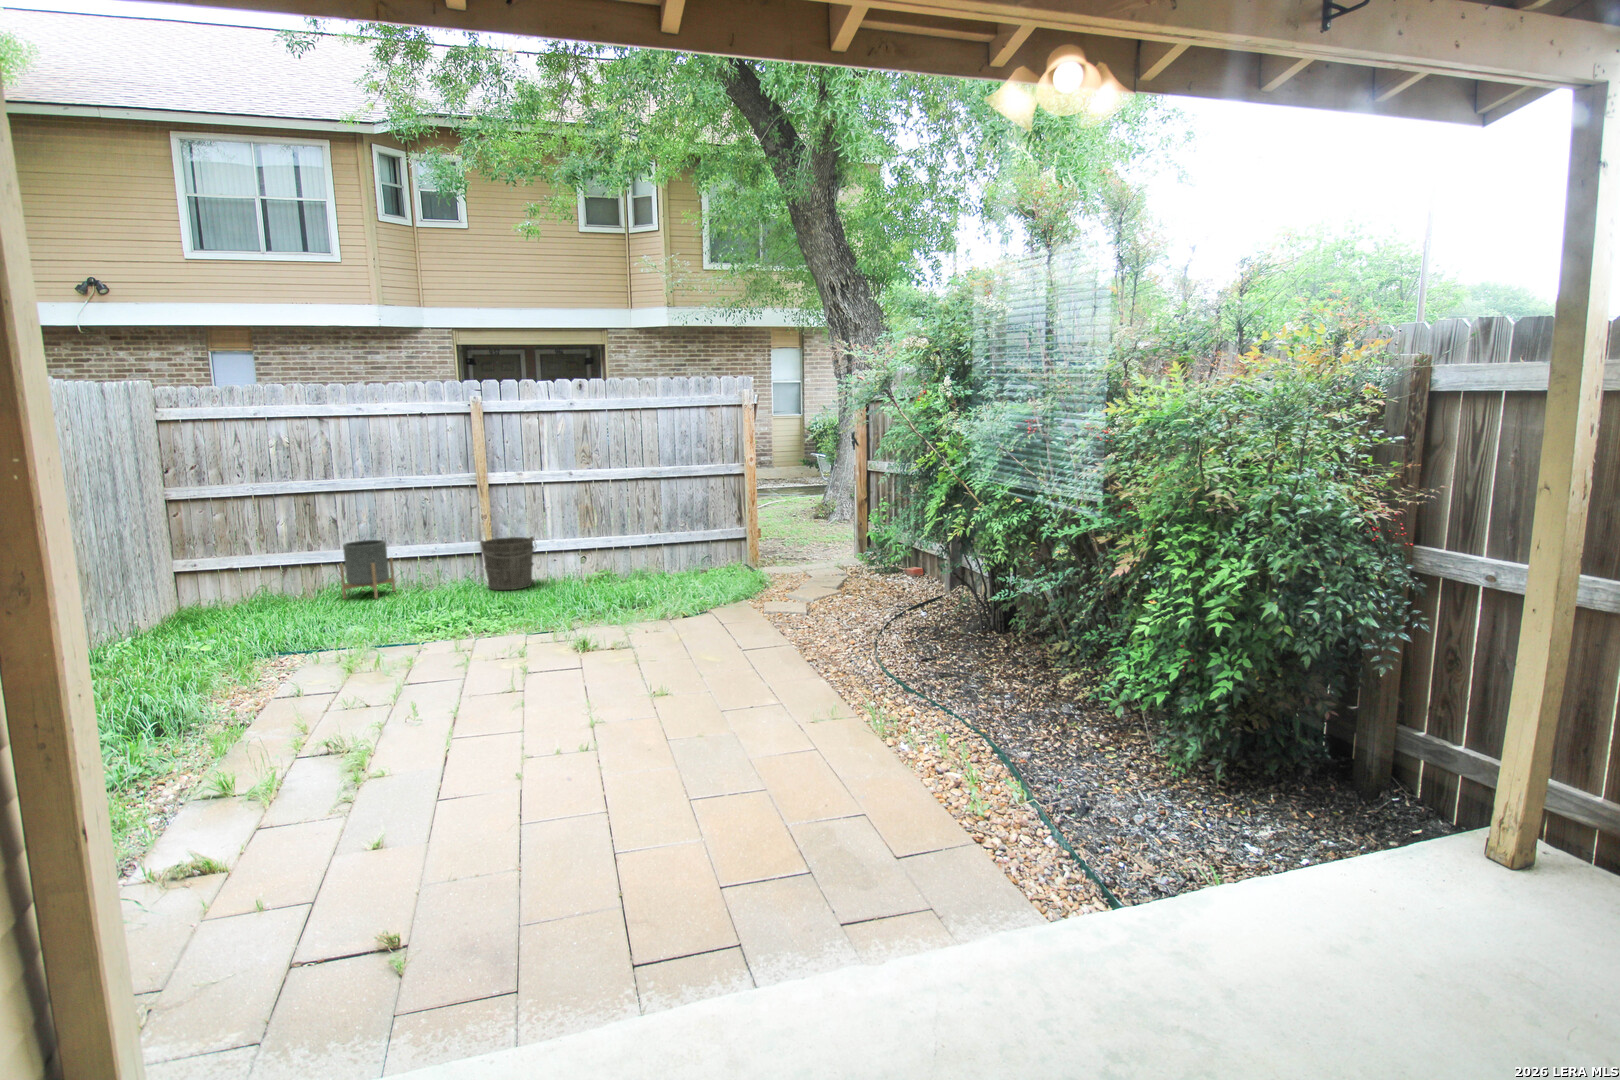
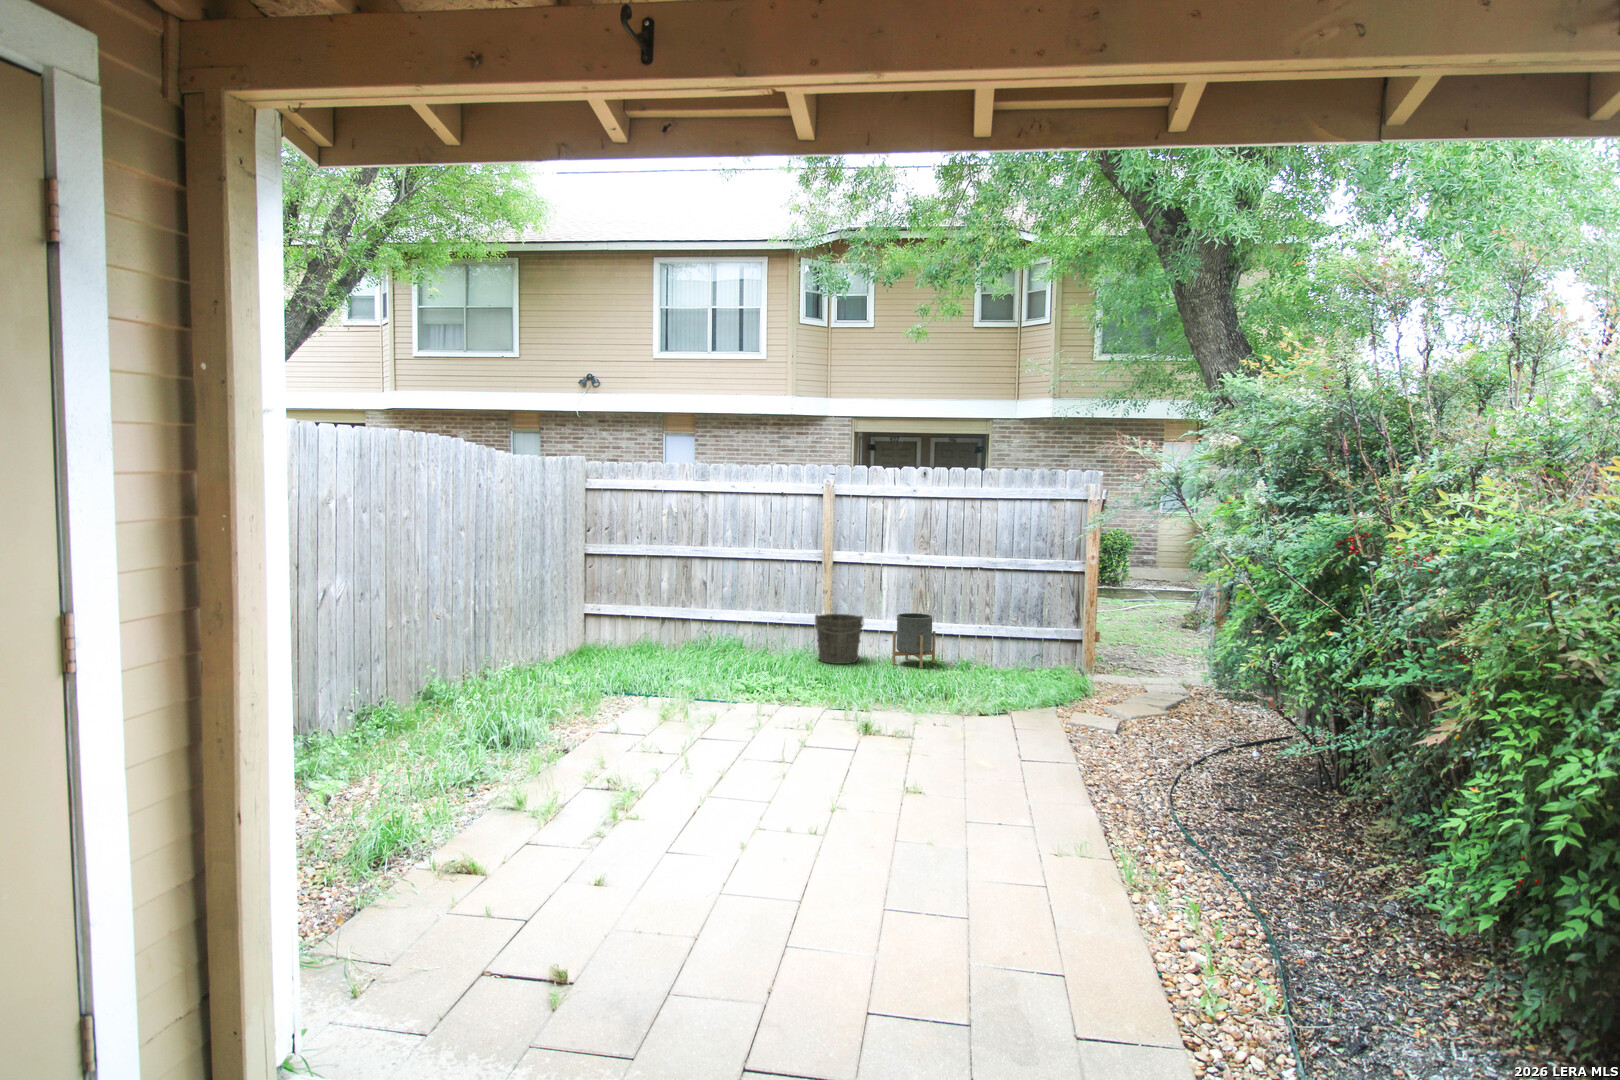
planter: present [340,540,396,599] -> present [892,613,936,669]

